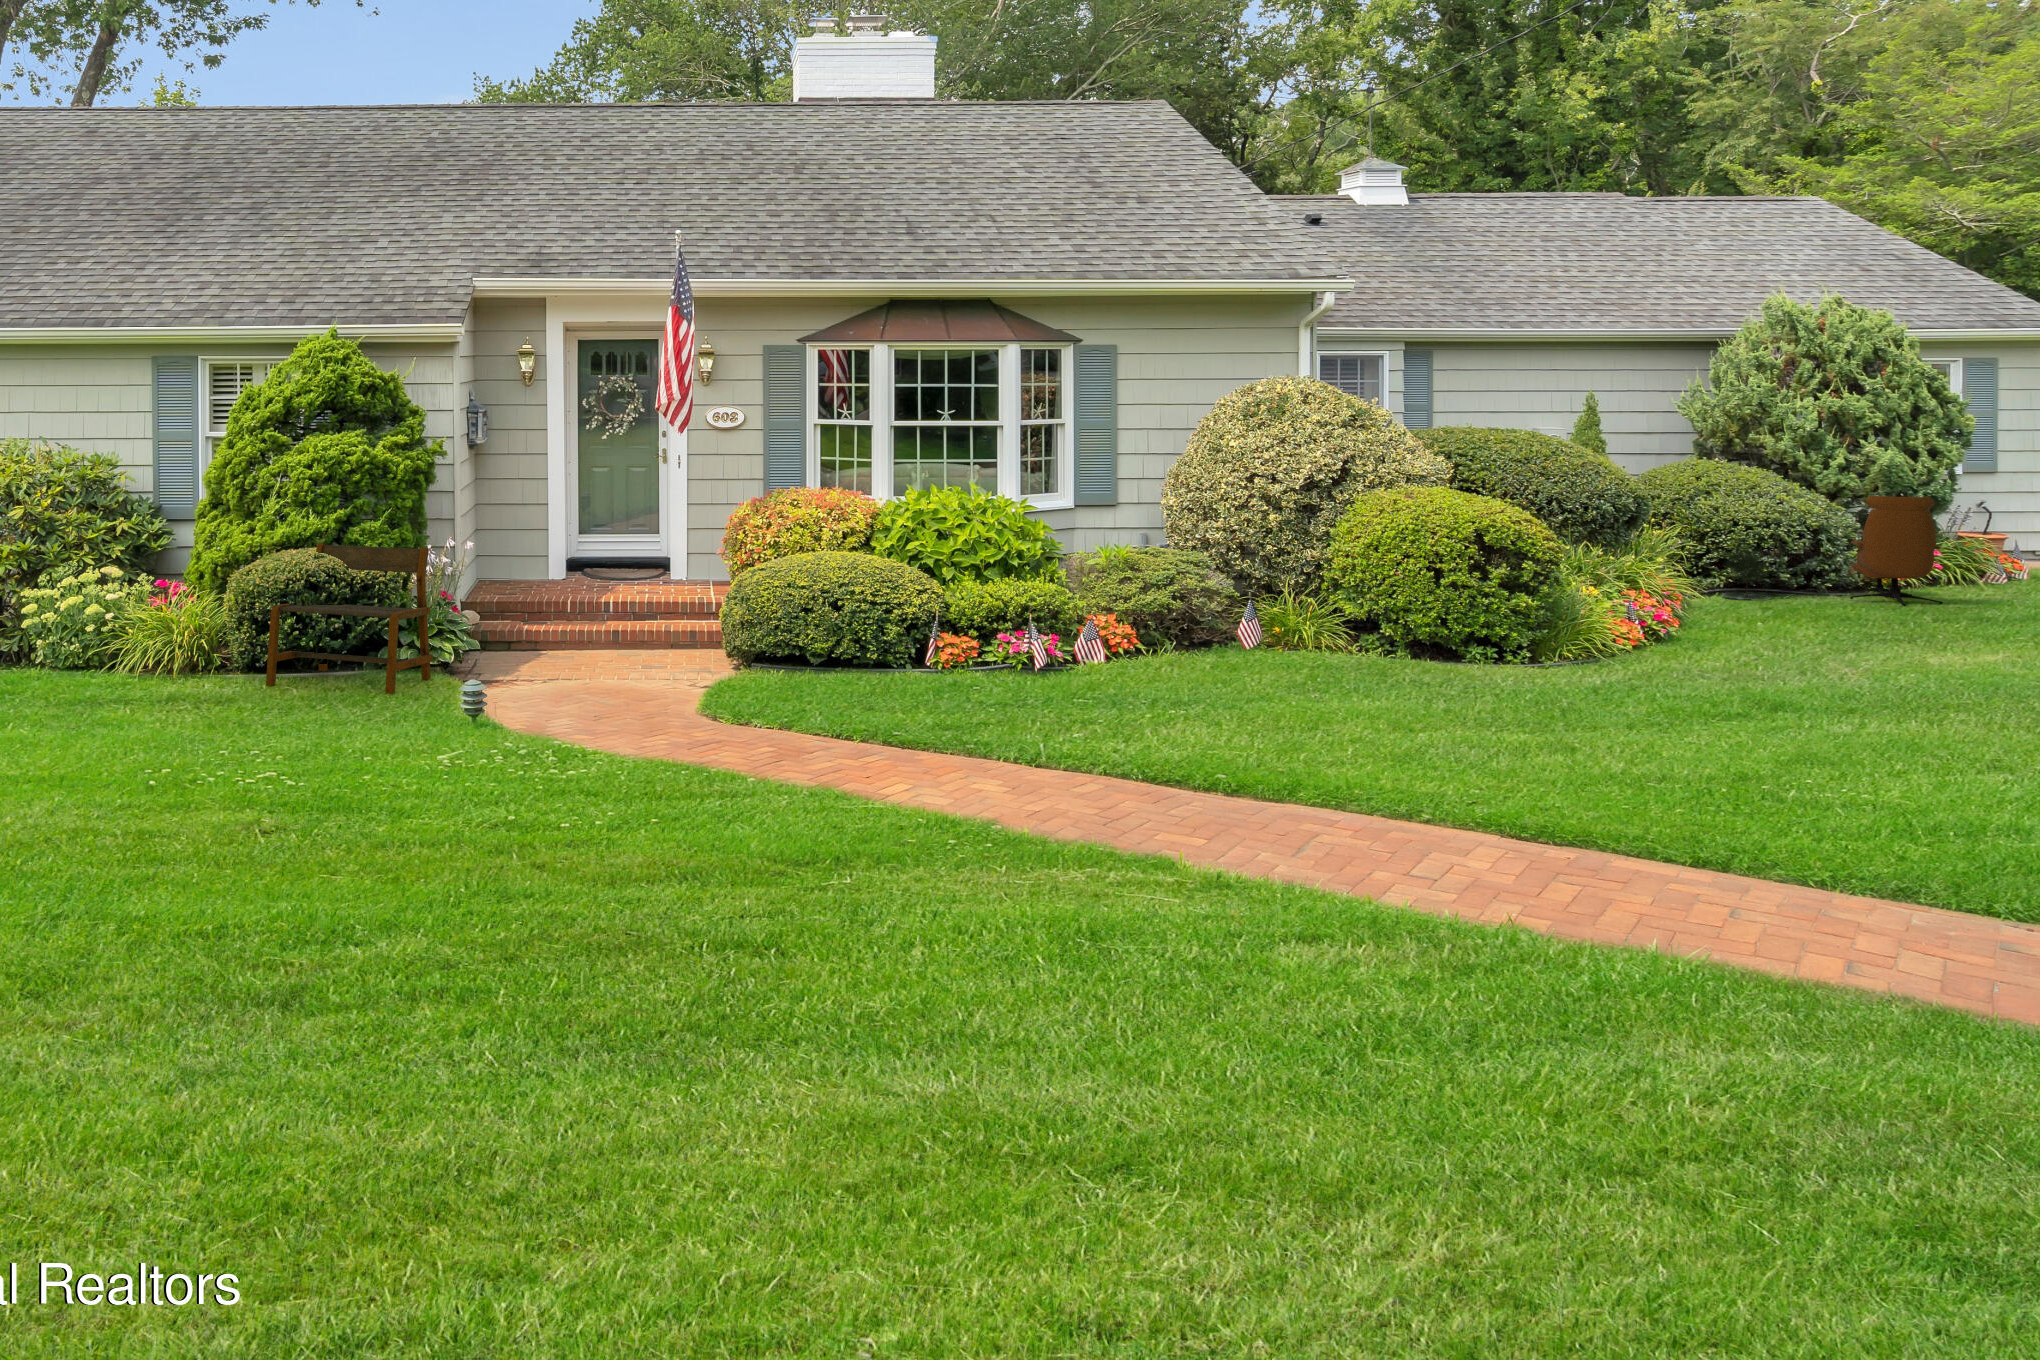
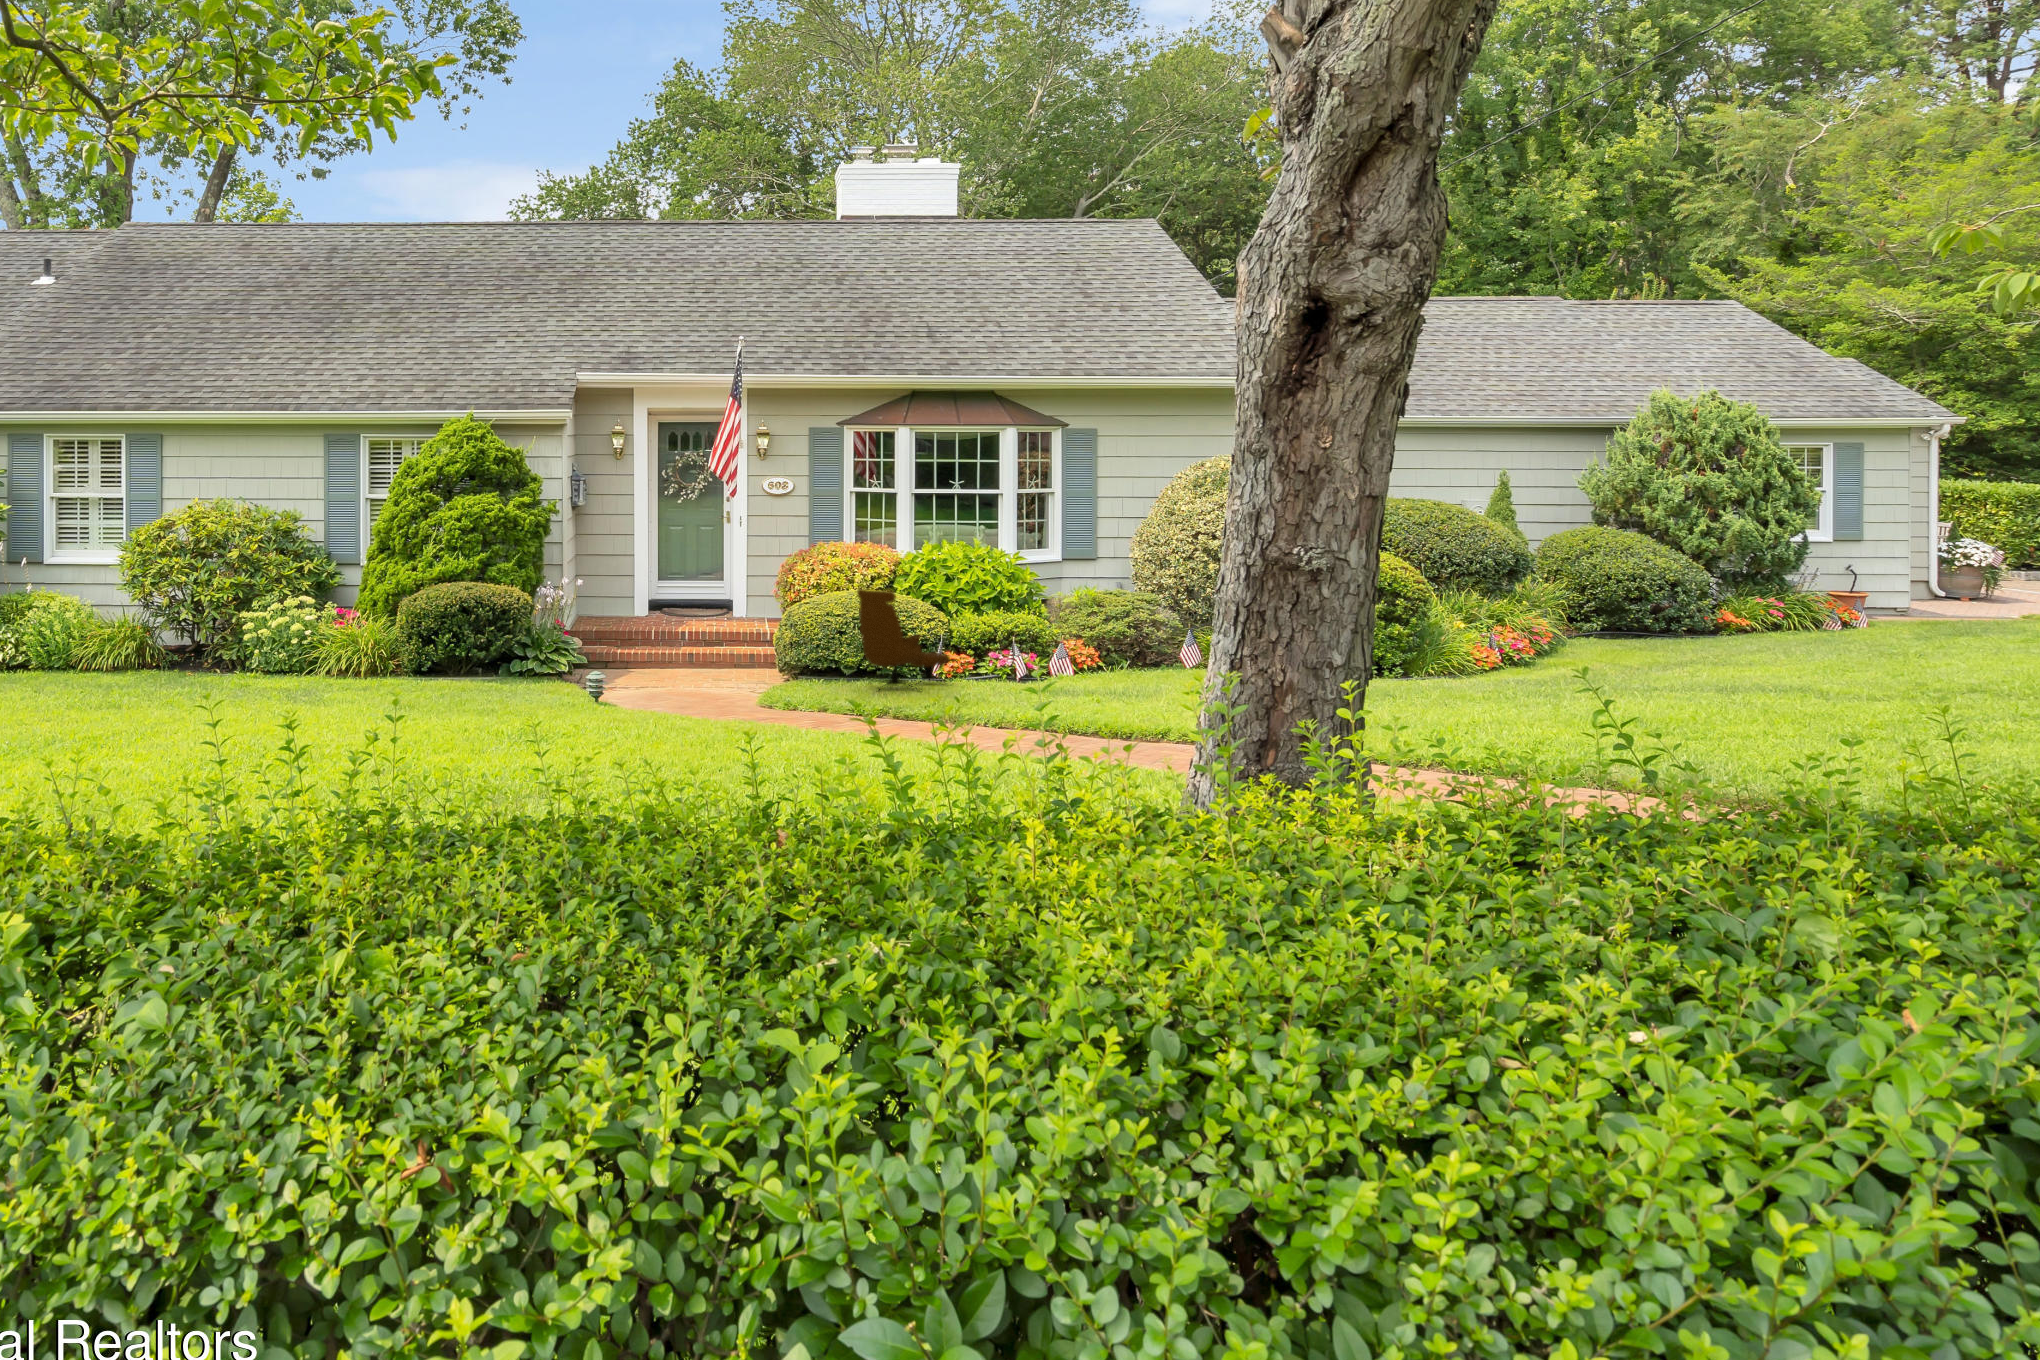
lounge chair: present [1848,495,1942,606] -> present [857,589,950,688]
bench: present [266,543,433,694] -> none [430,579,555,692]

